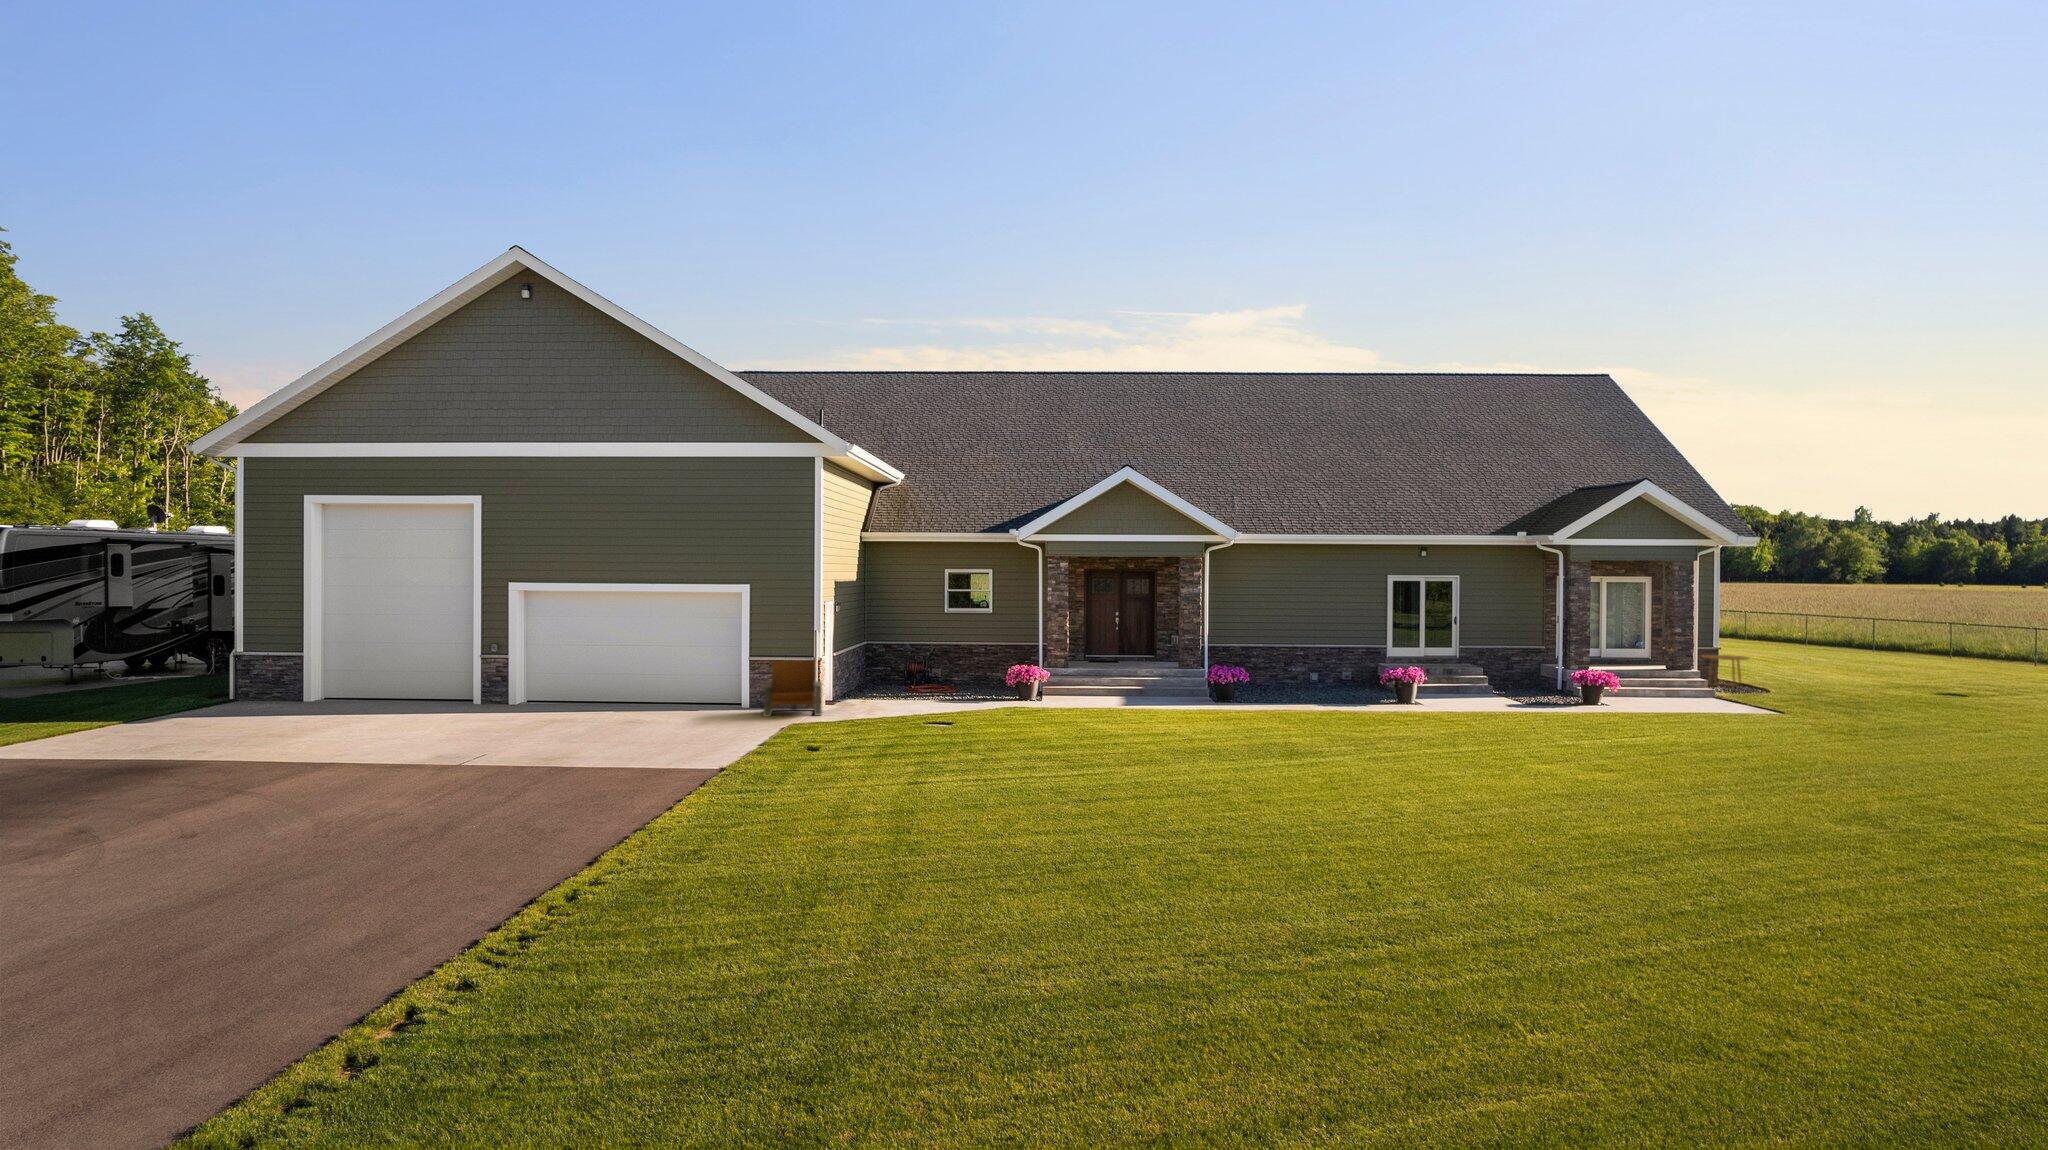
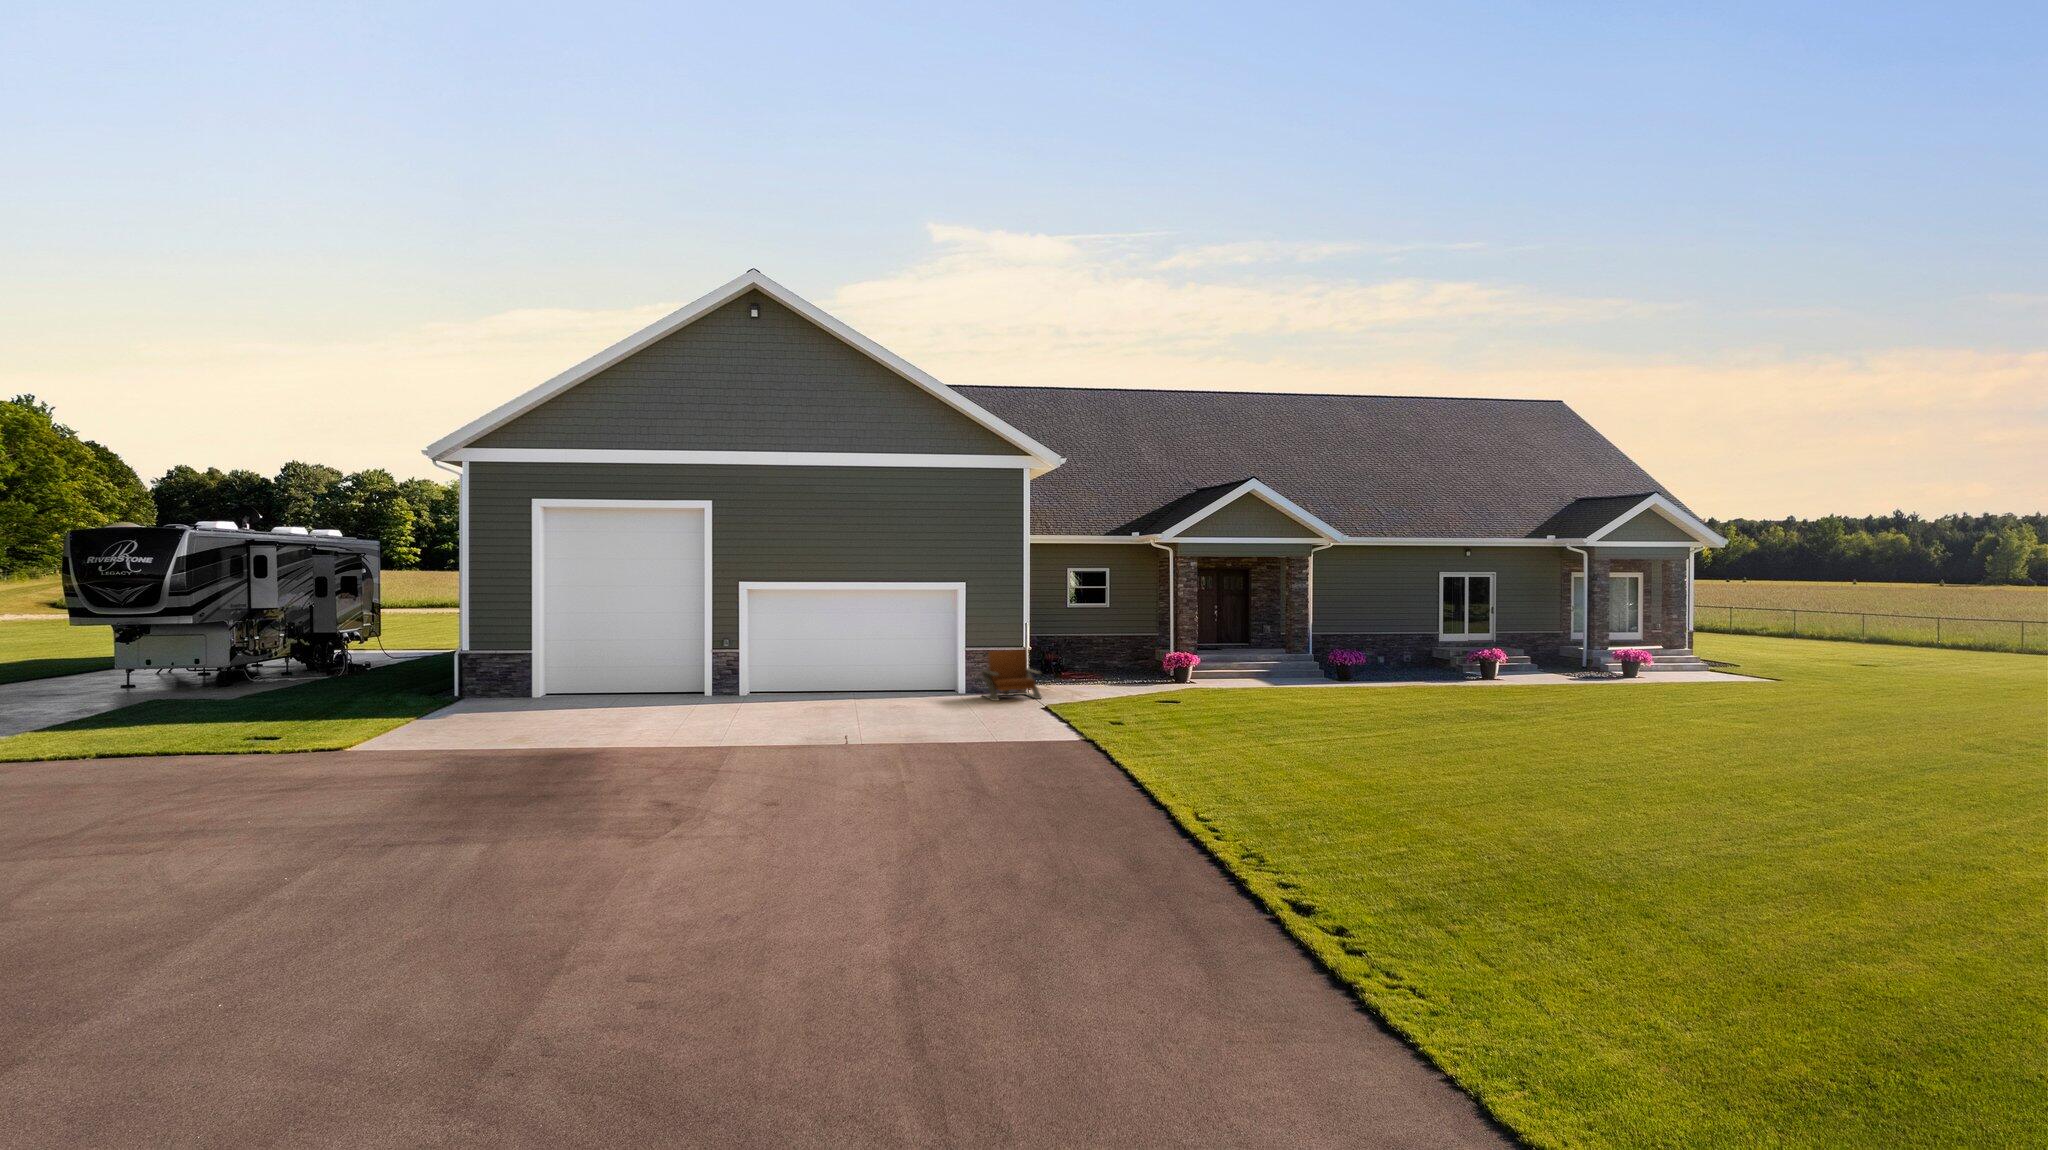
round table: present [1702,655,1749,687] -> none [1685,637,1726,663]

